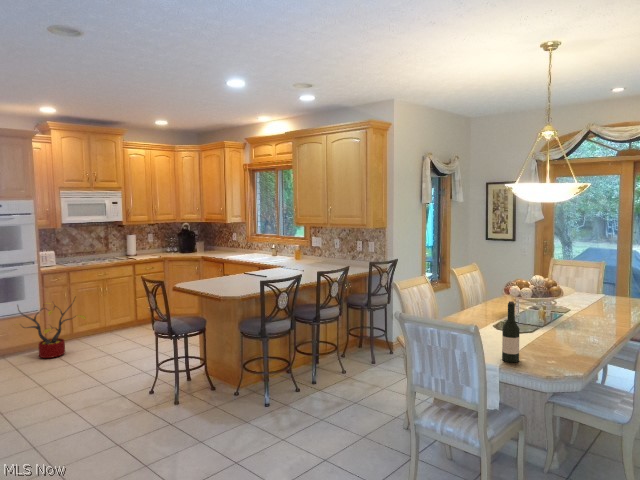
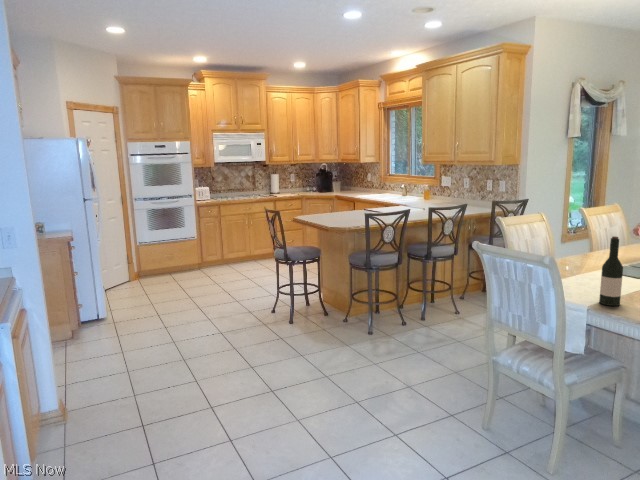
decorative plant: present [15,301,86,358] -> none [175,226,232,277]

